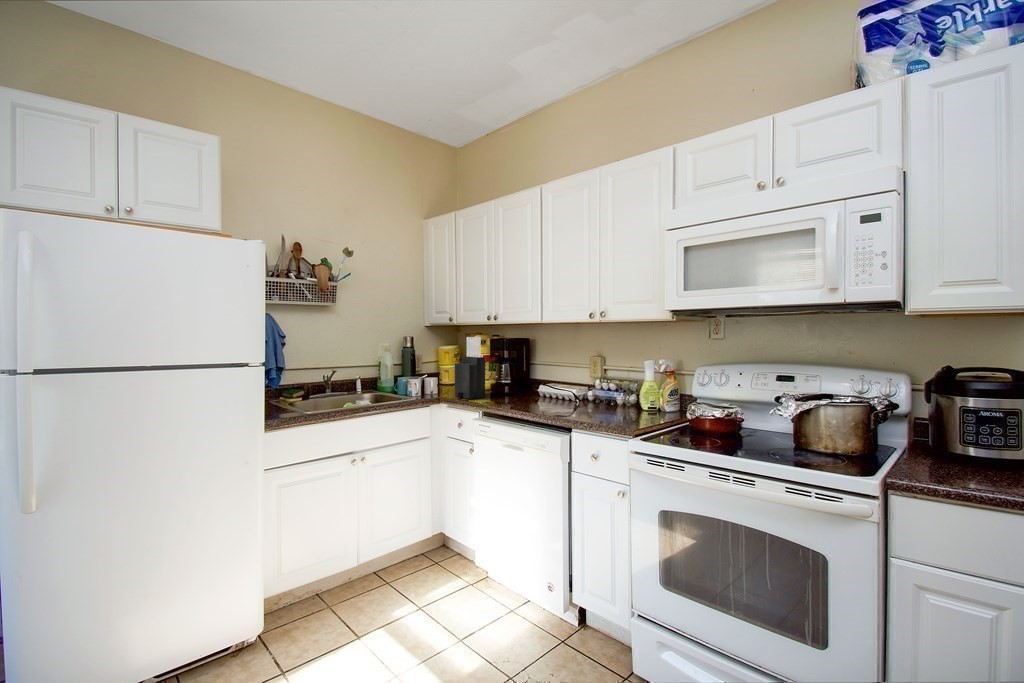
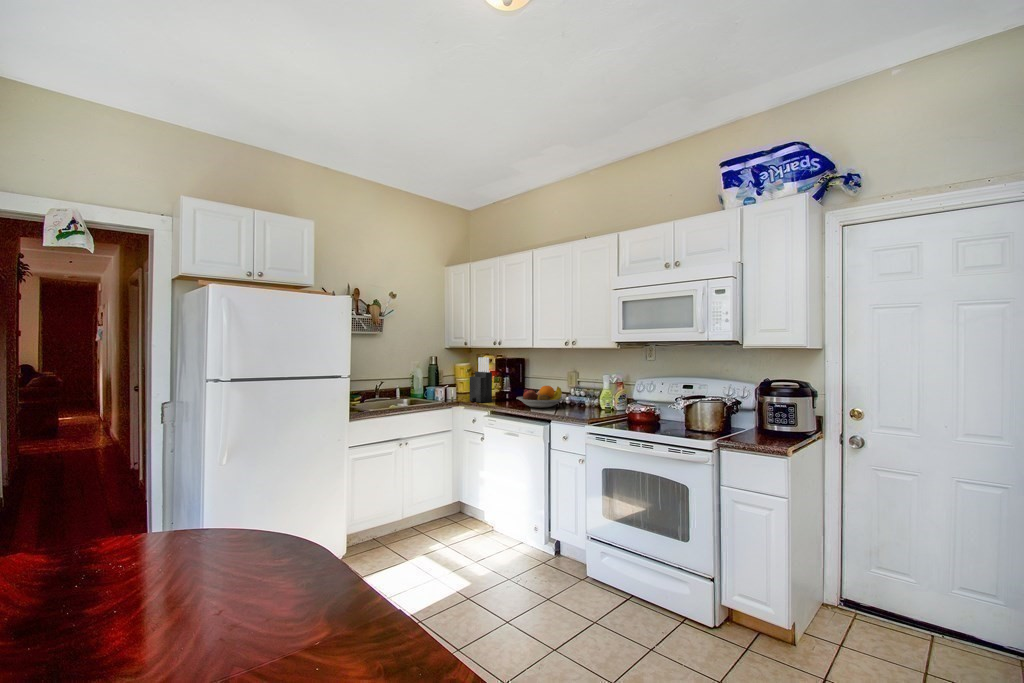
fruit bowl: none [520,376,588,407] -> present [517,386,564,408]

